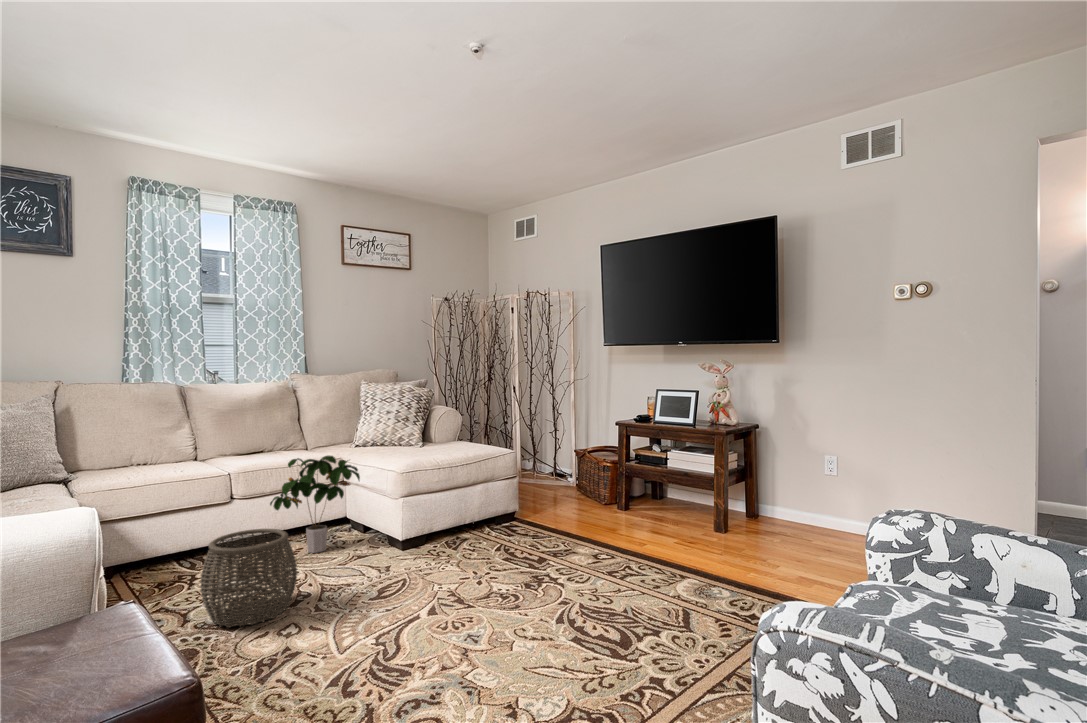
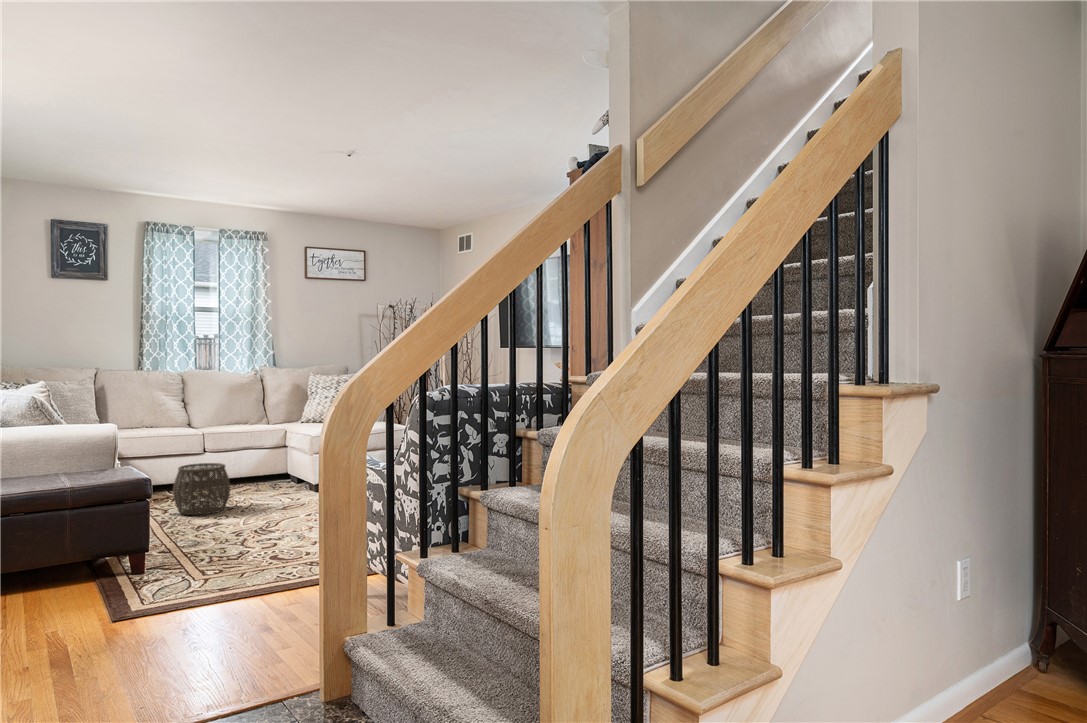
potted plant: present [270,456,360,553] -> none [229,424,290,491]

